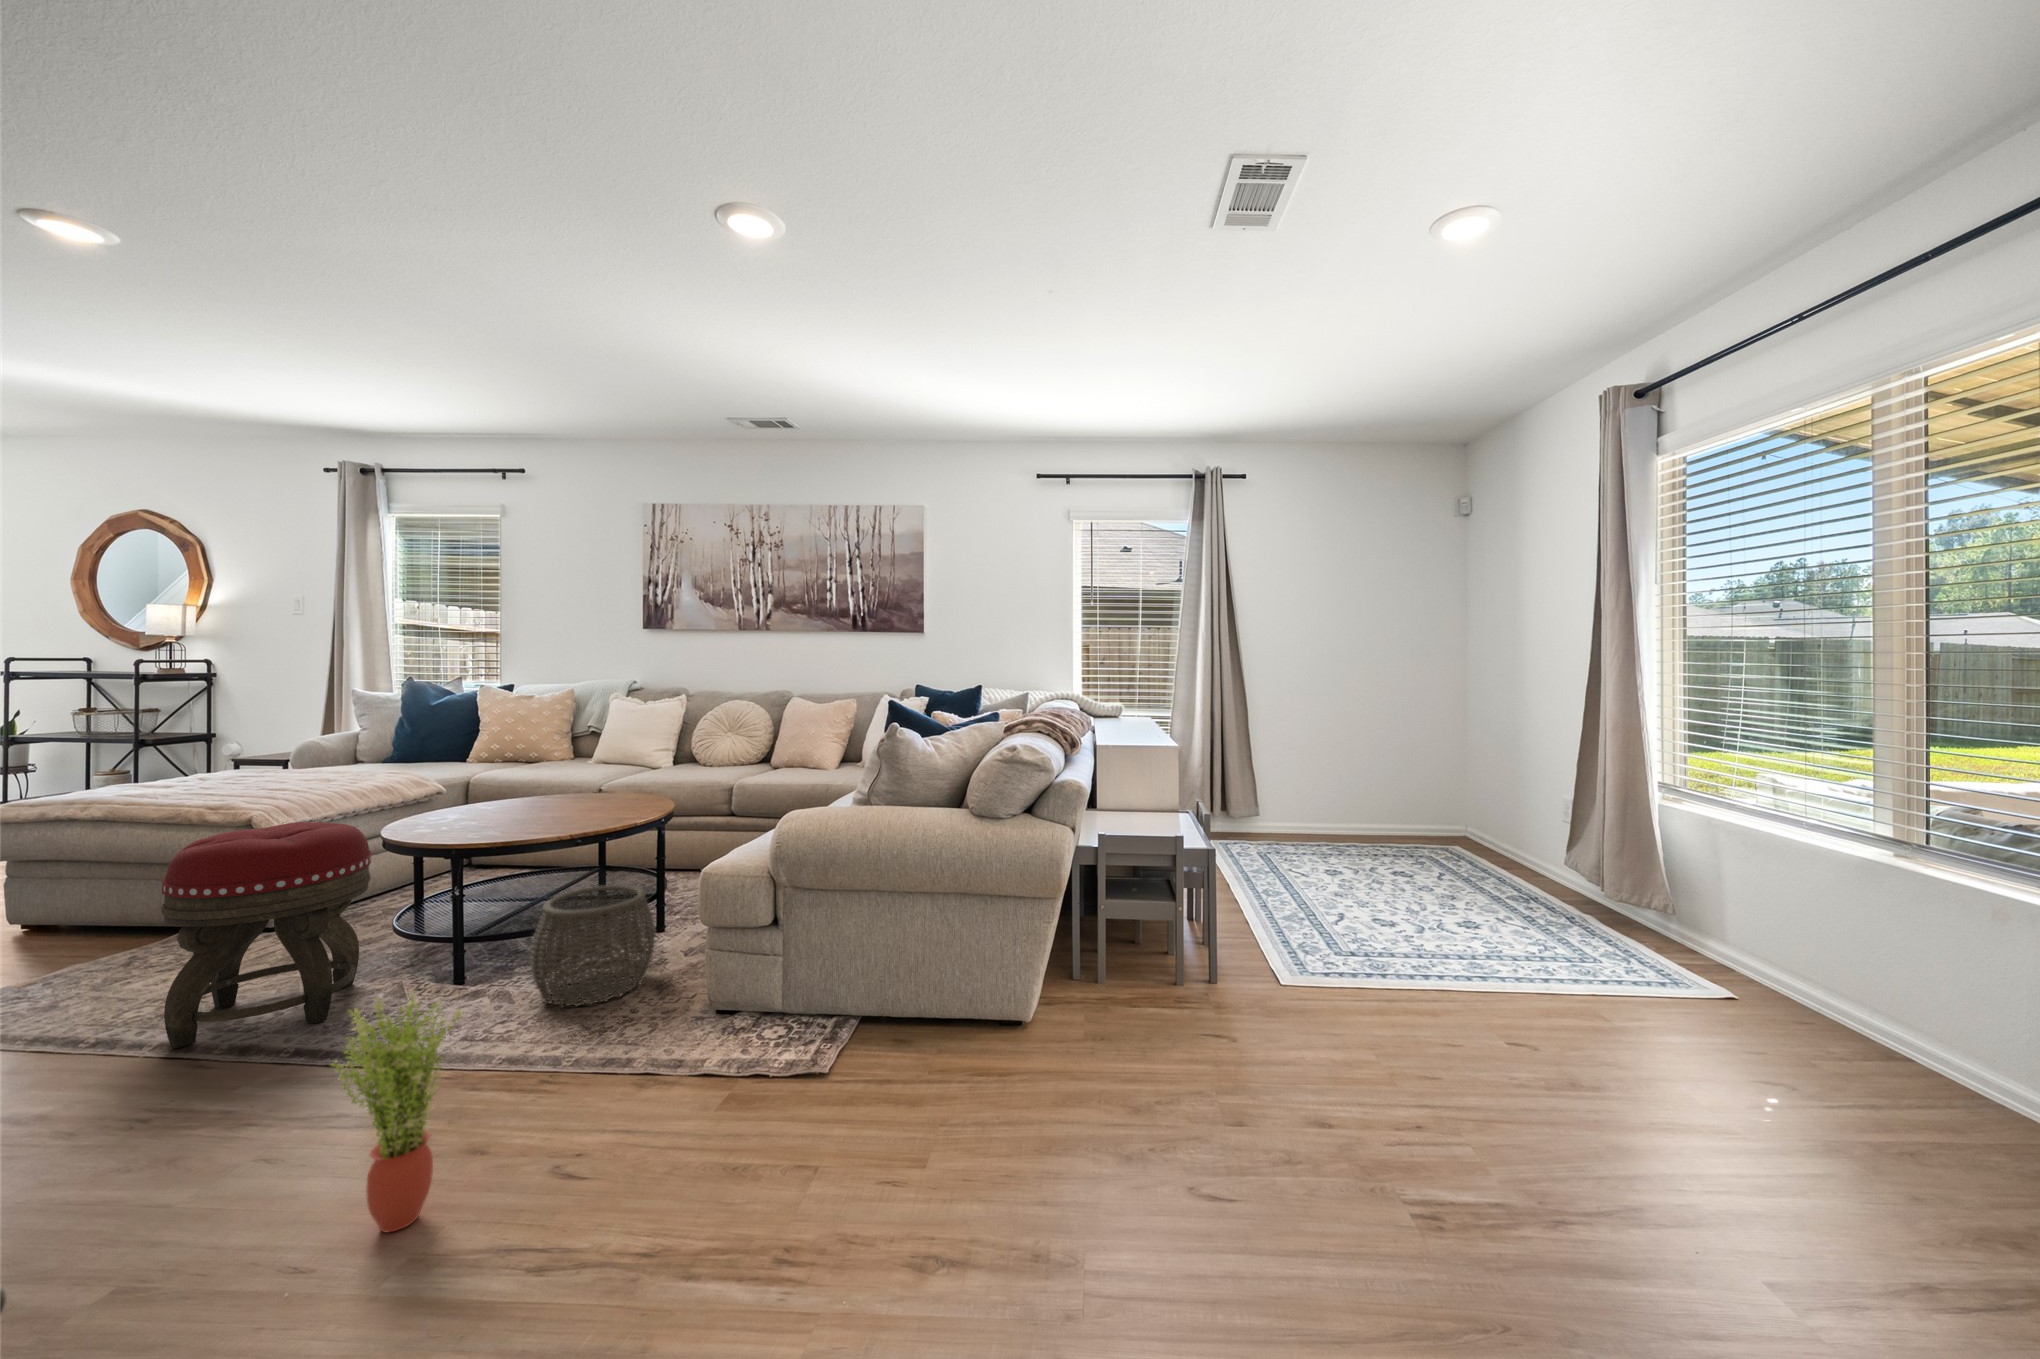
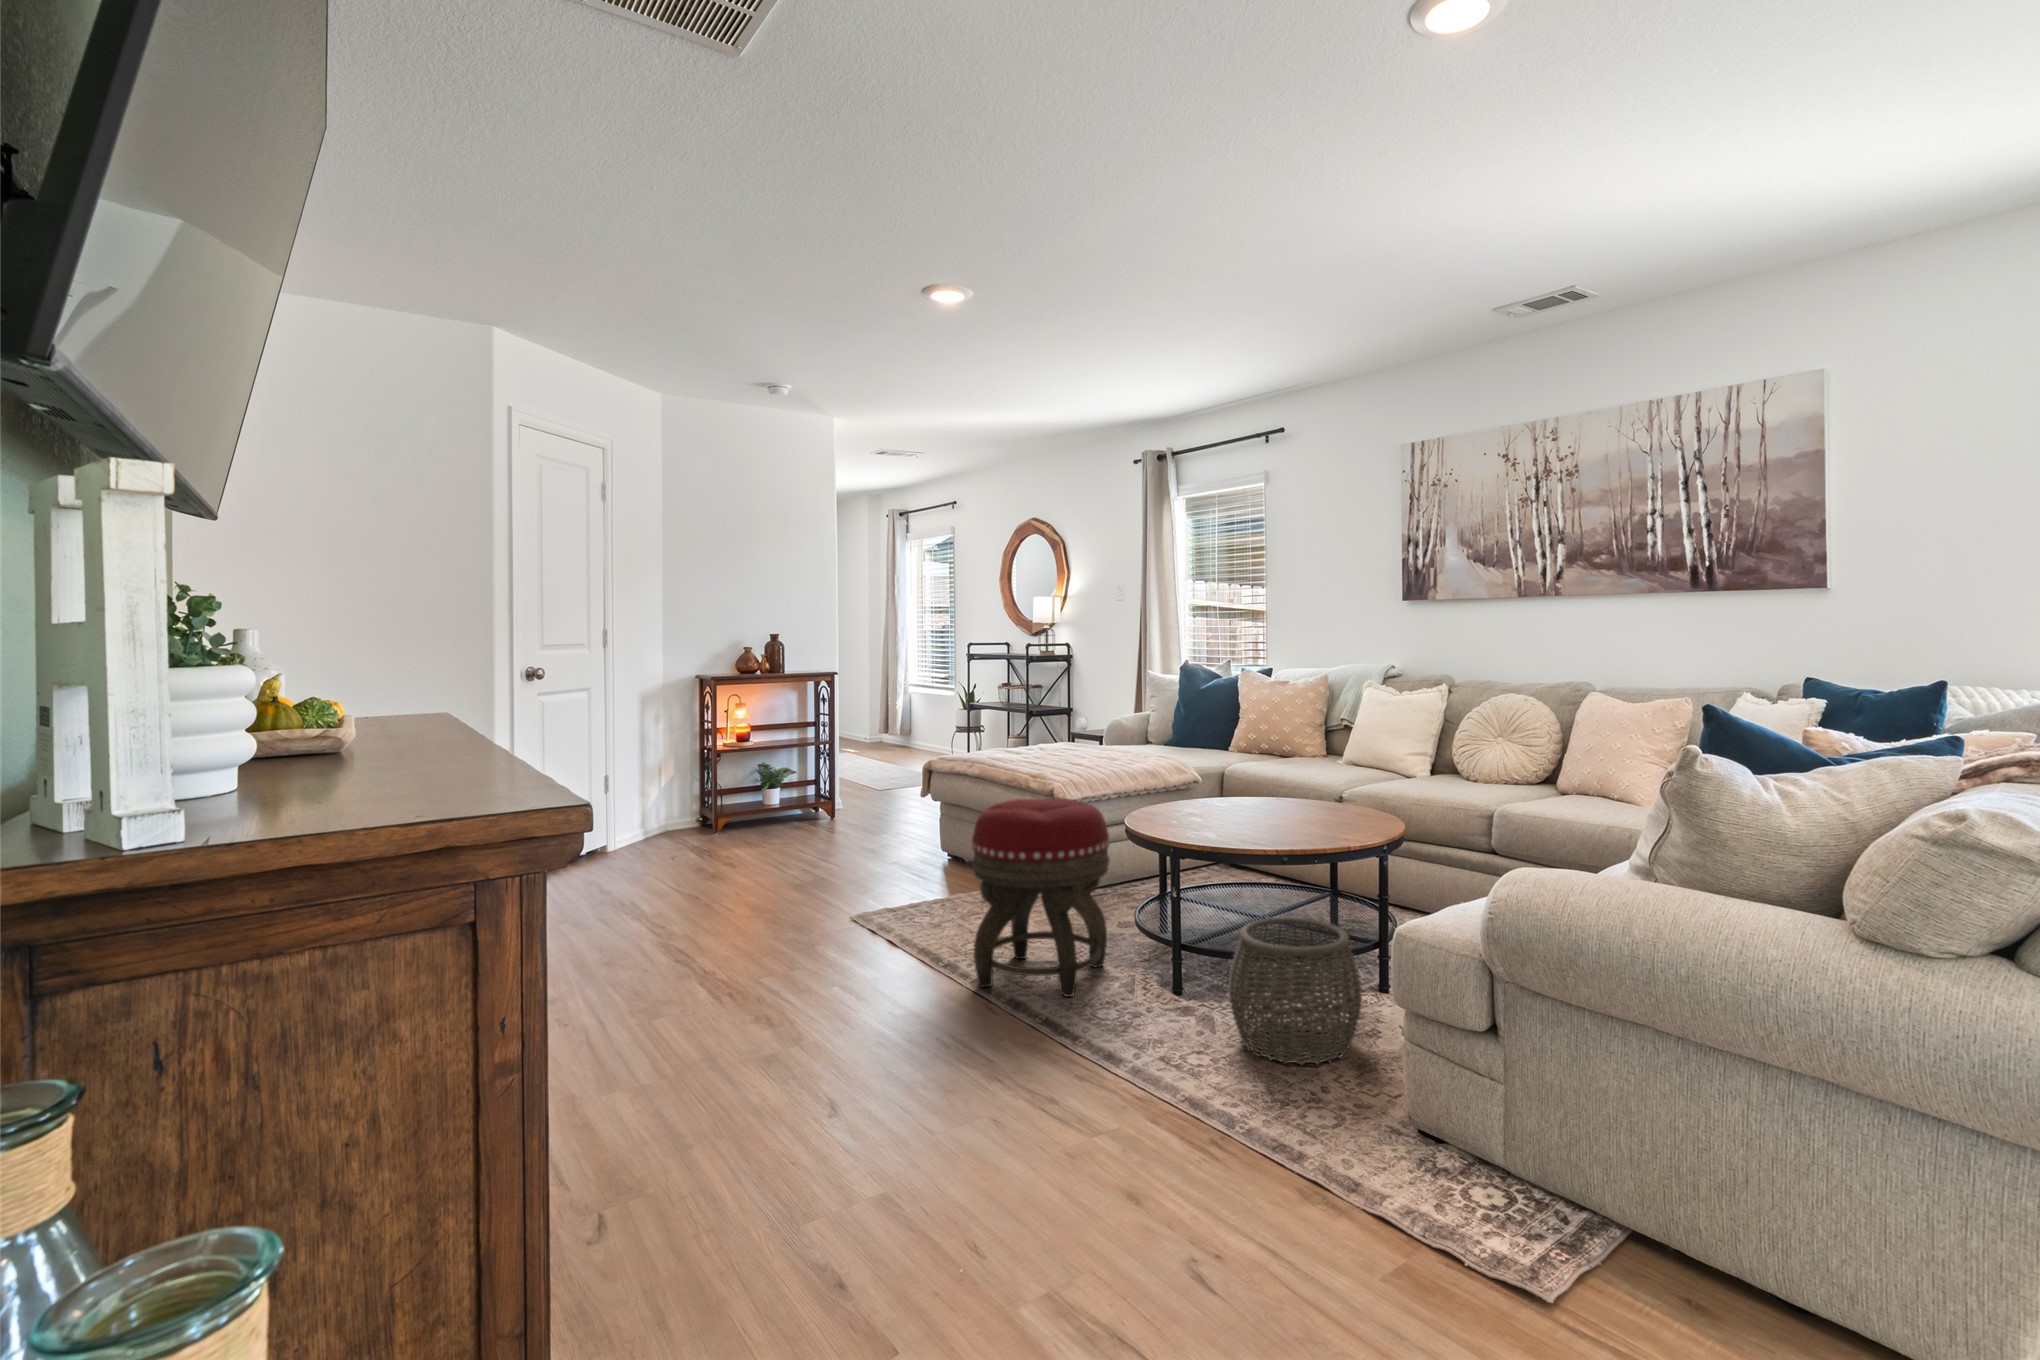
potted plant: present [331,992,462,1232] -> none [983,998,1094,1255]

